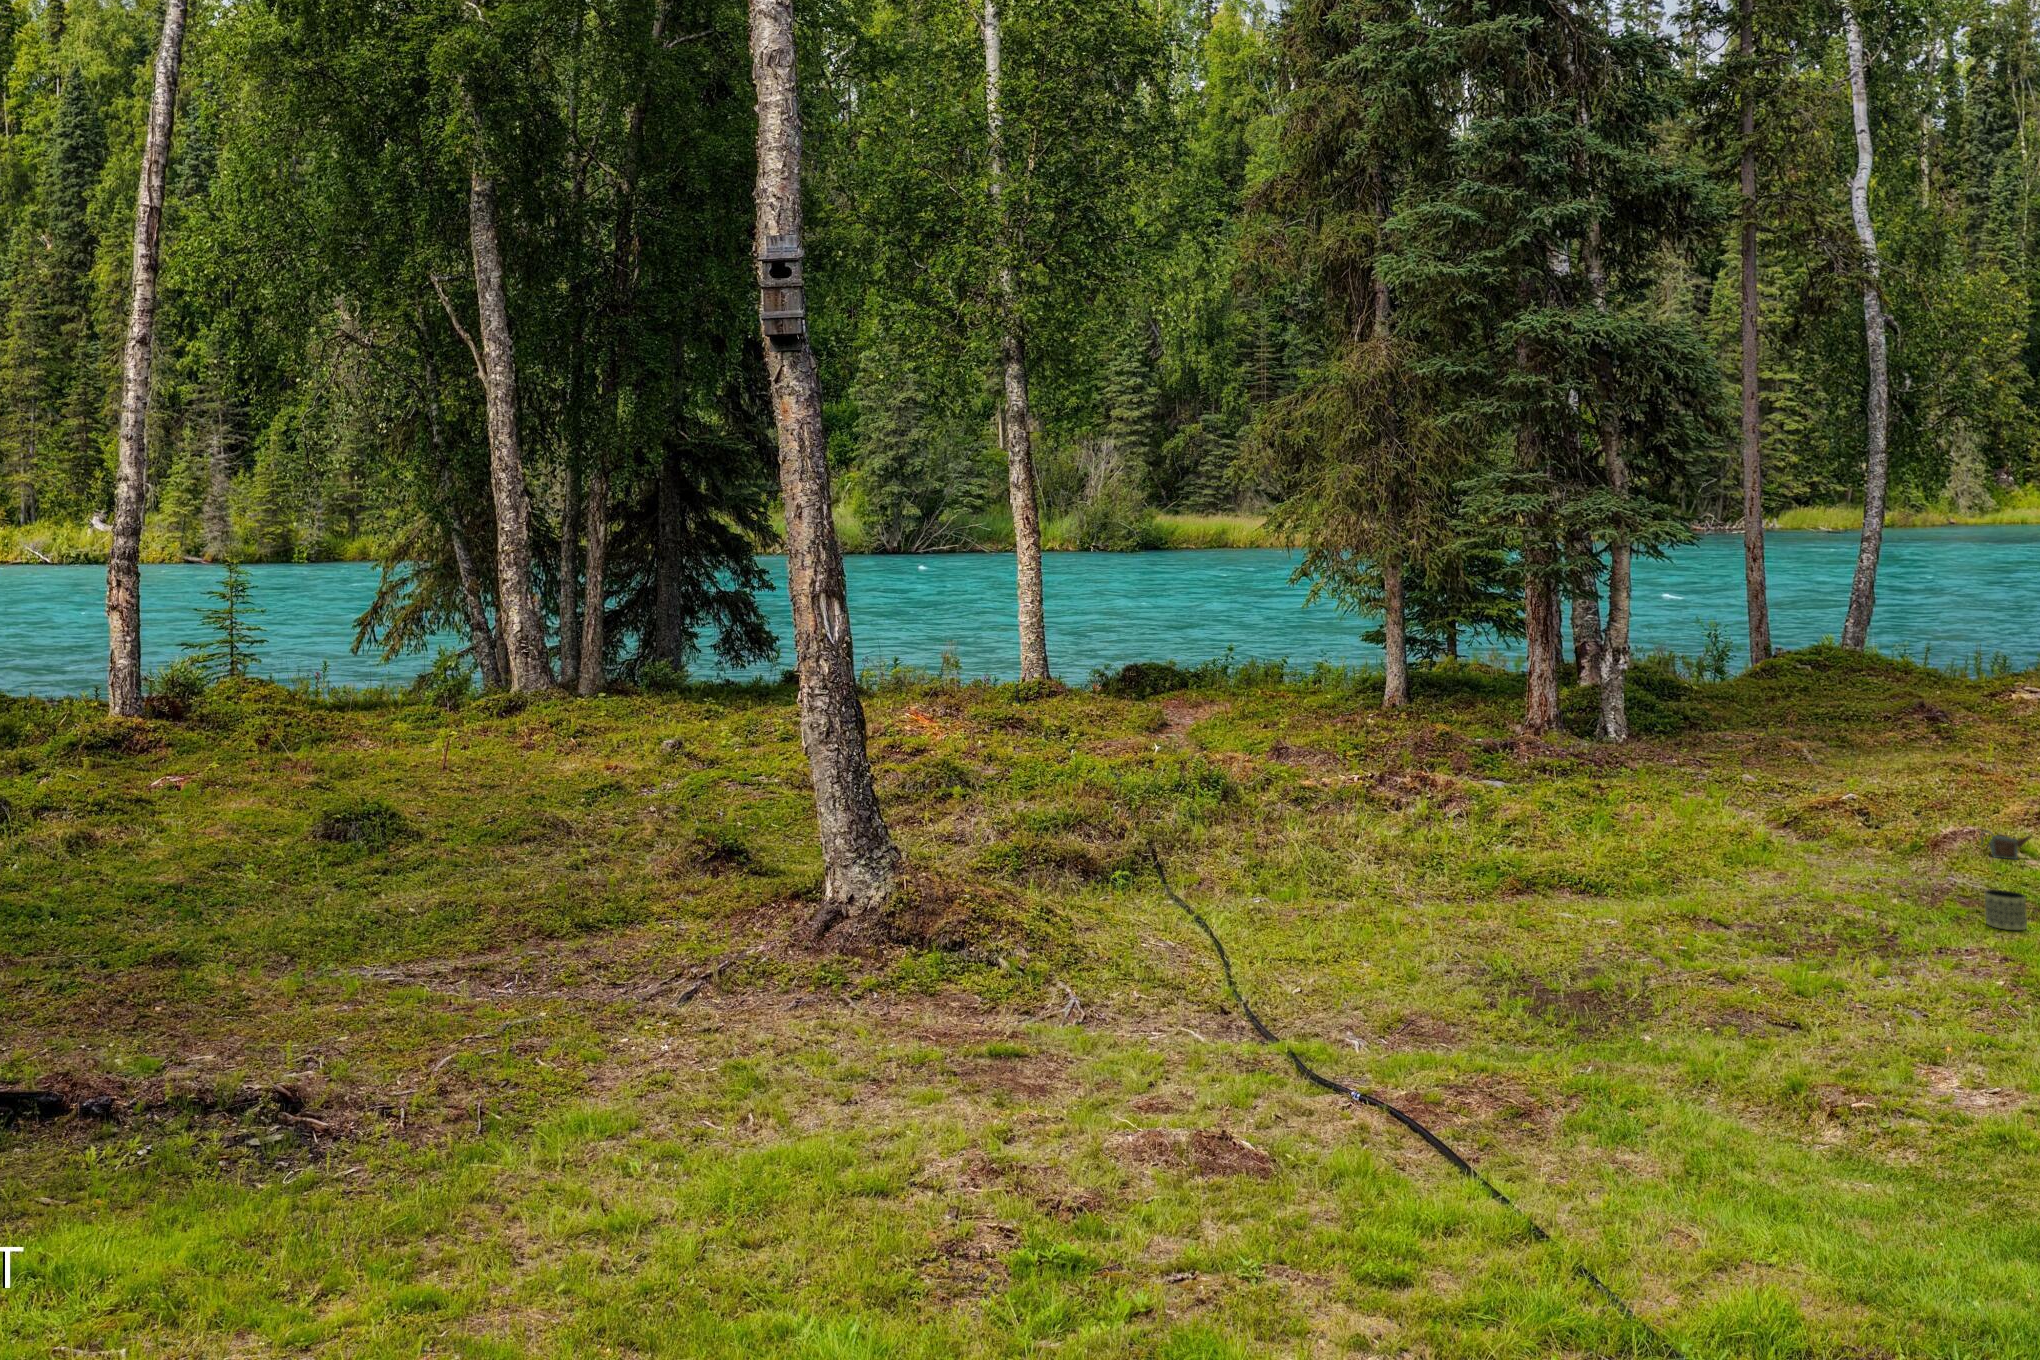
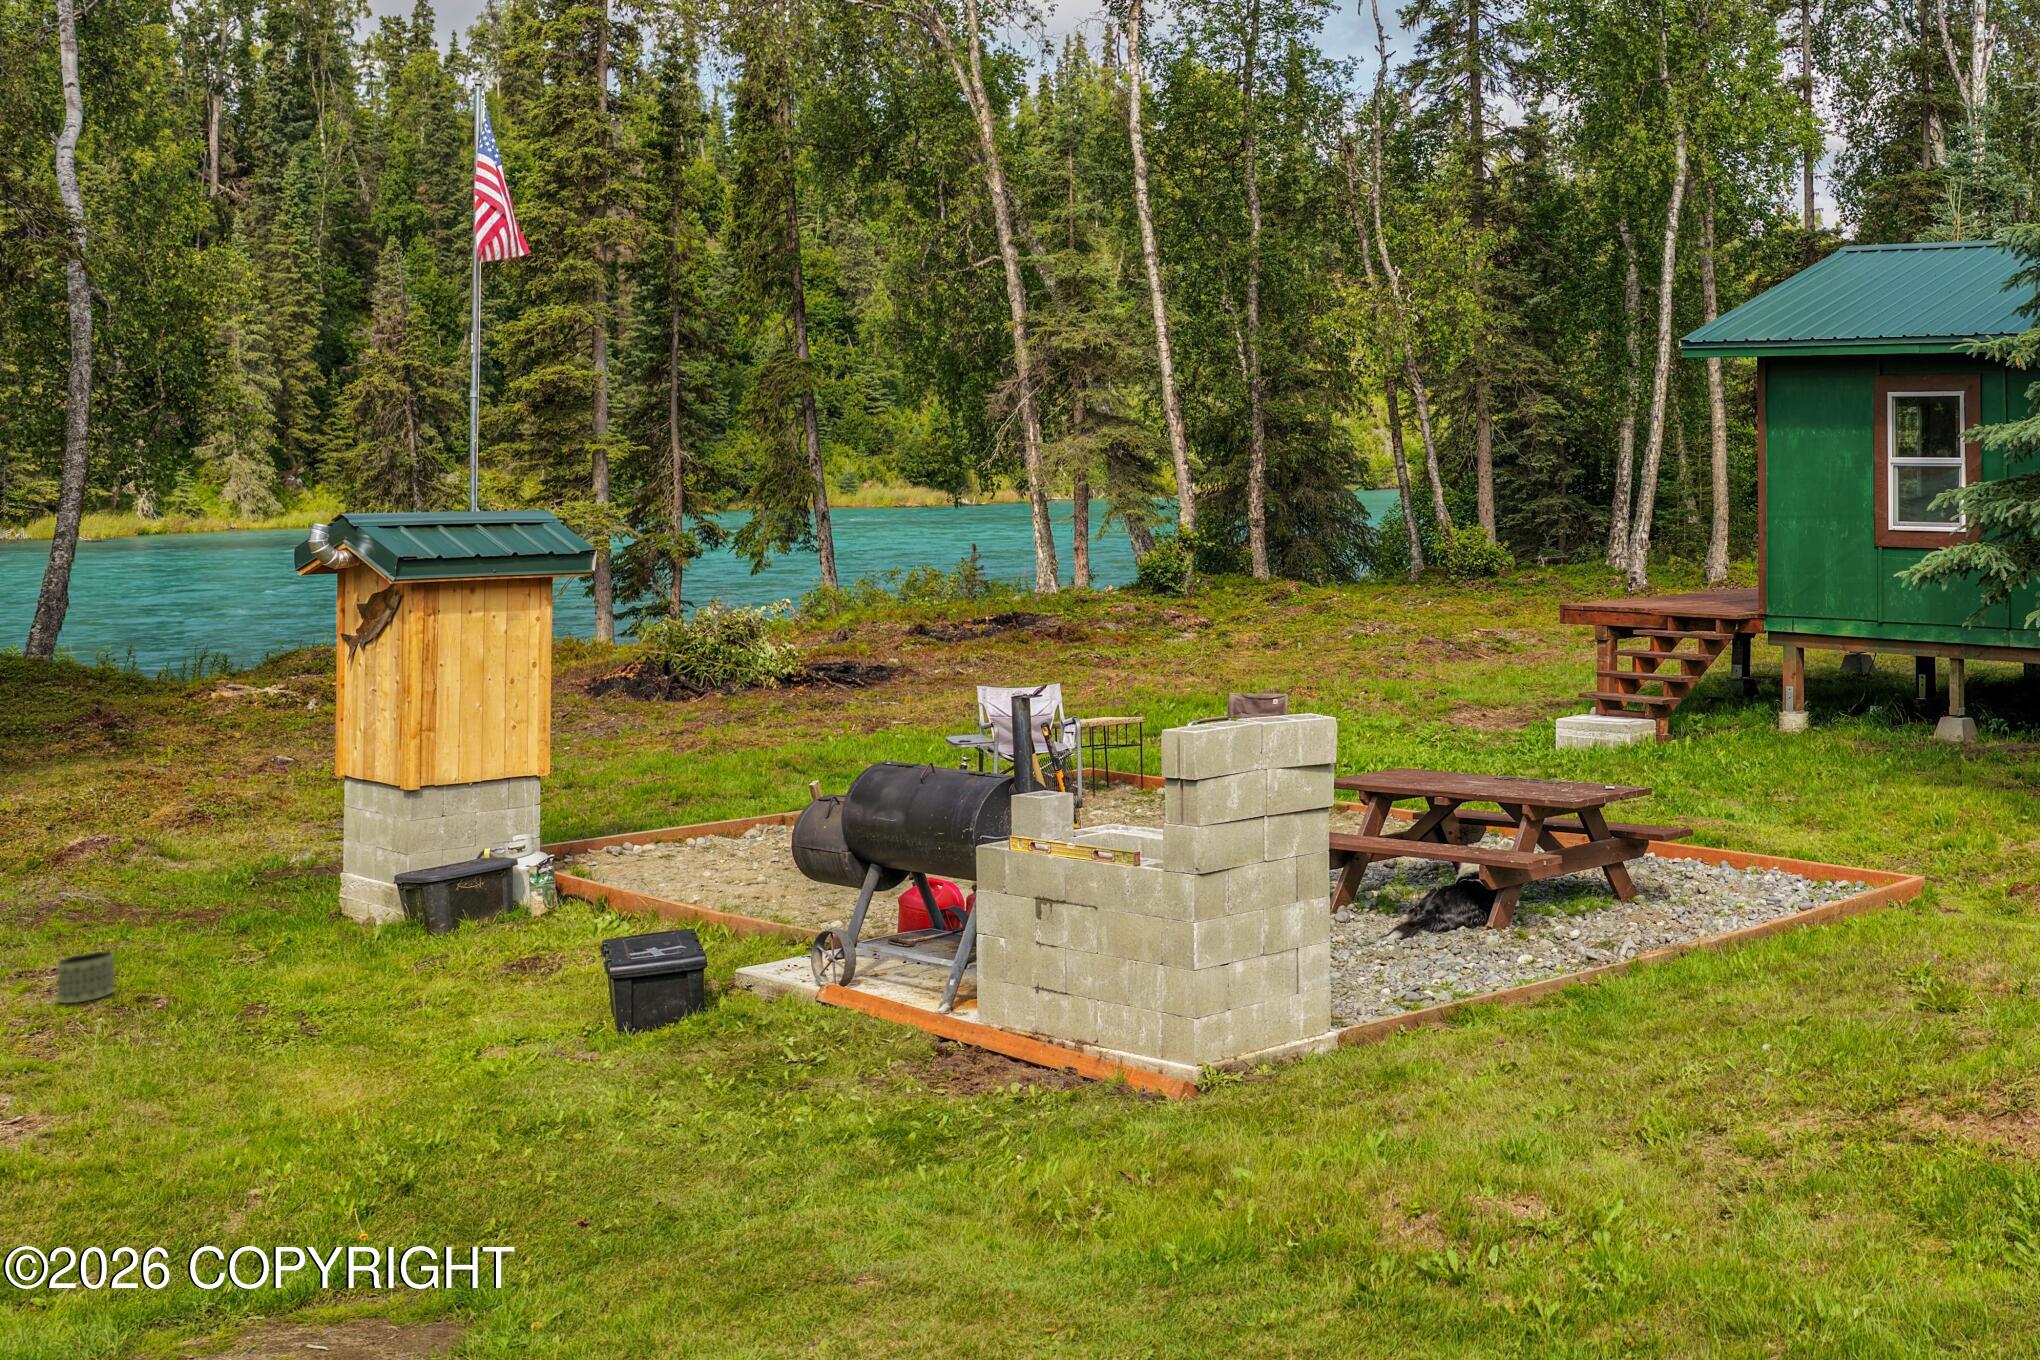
watering can: present [1980,830,2031,860] -> none [90,880,161,919]

